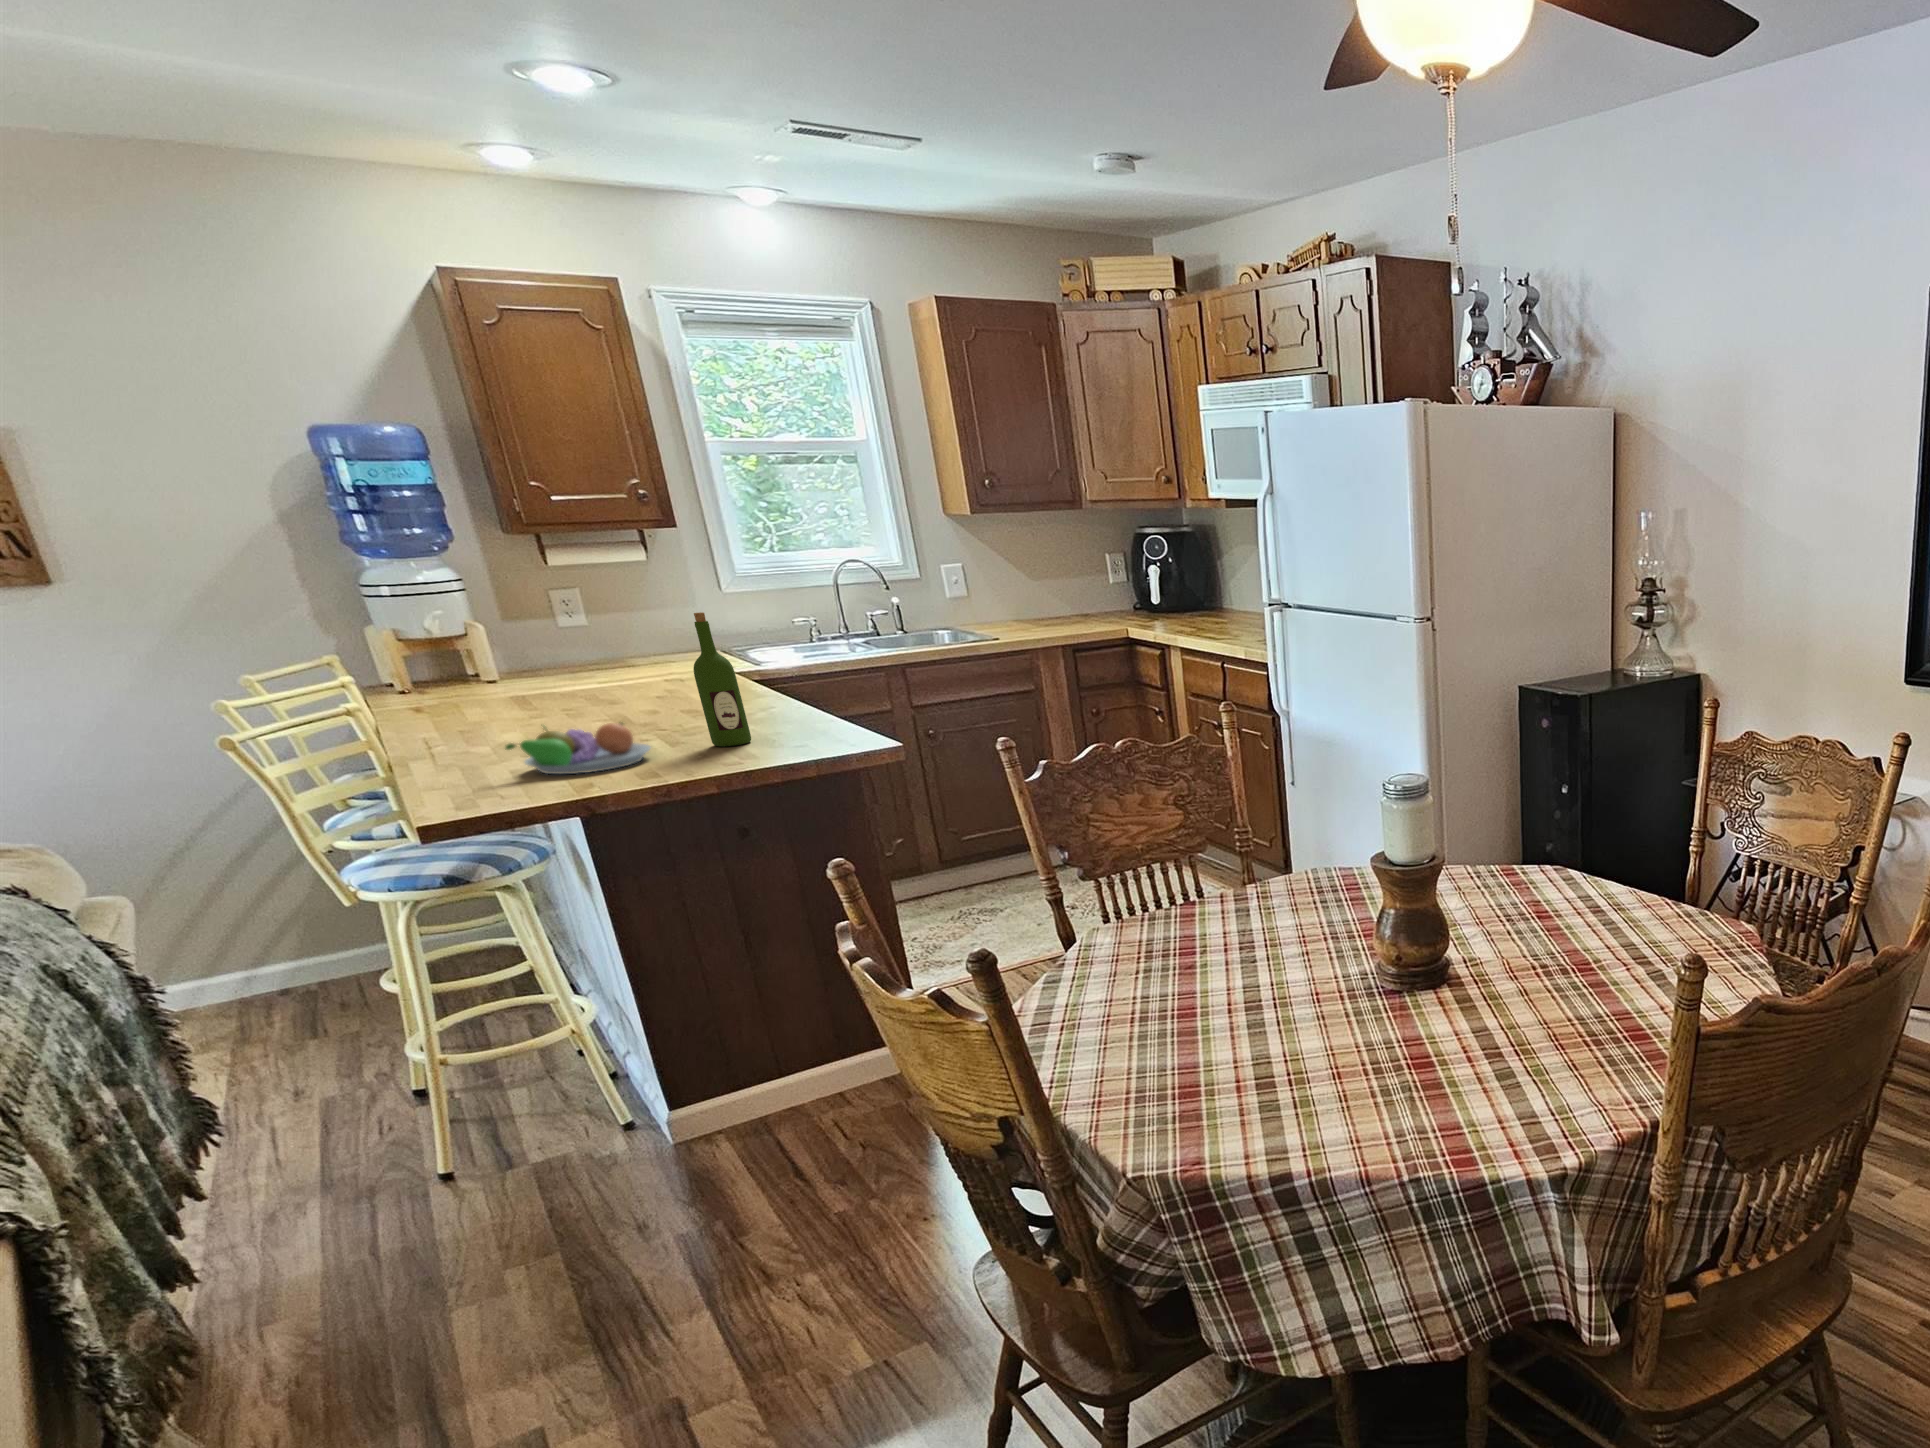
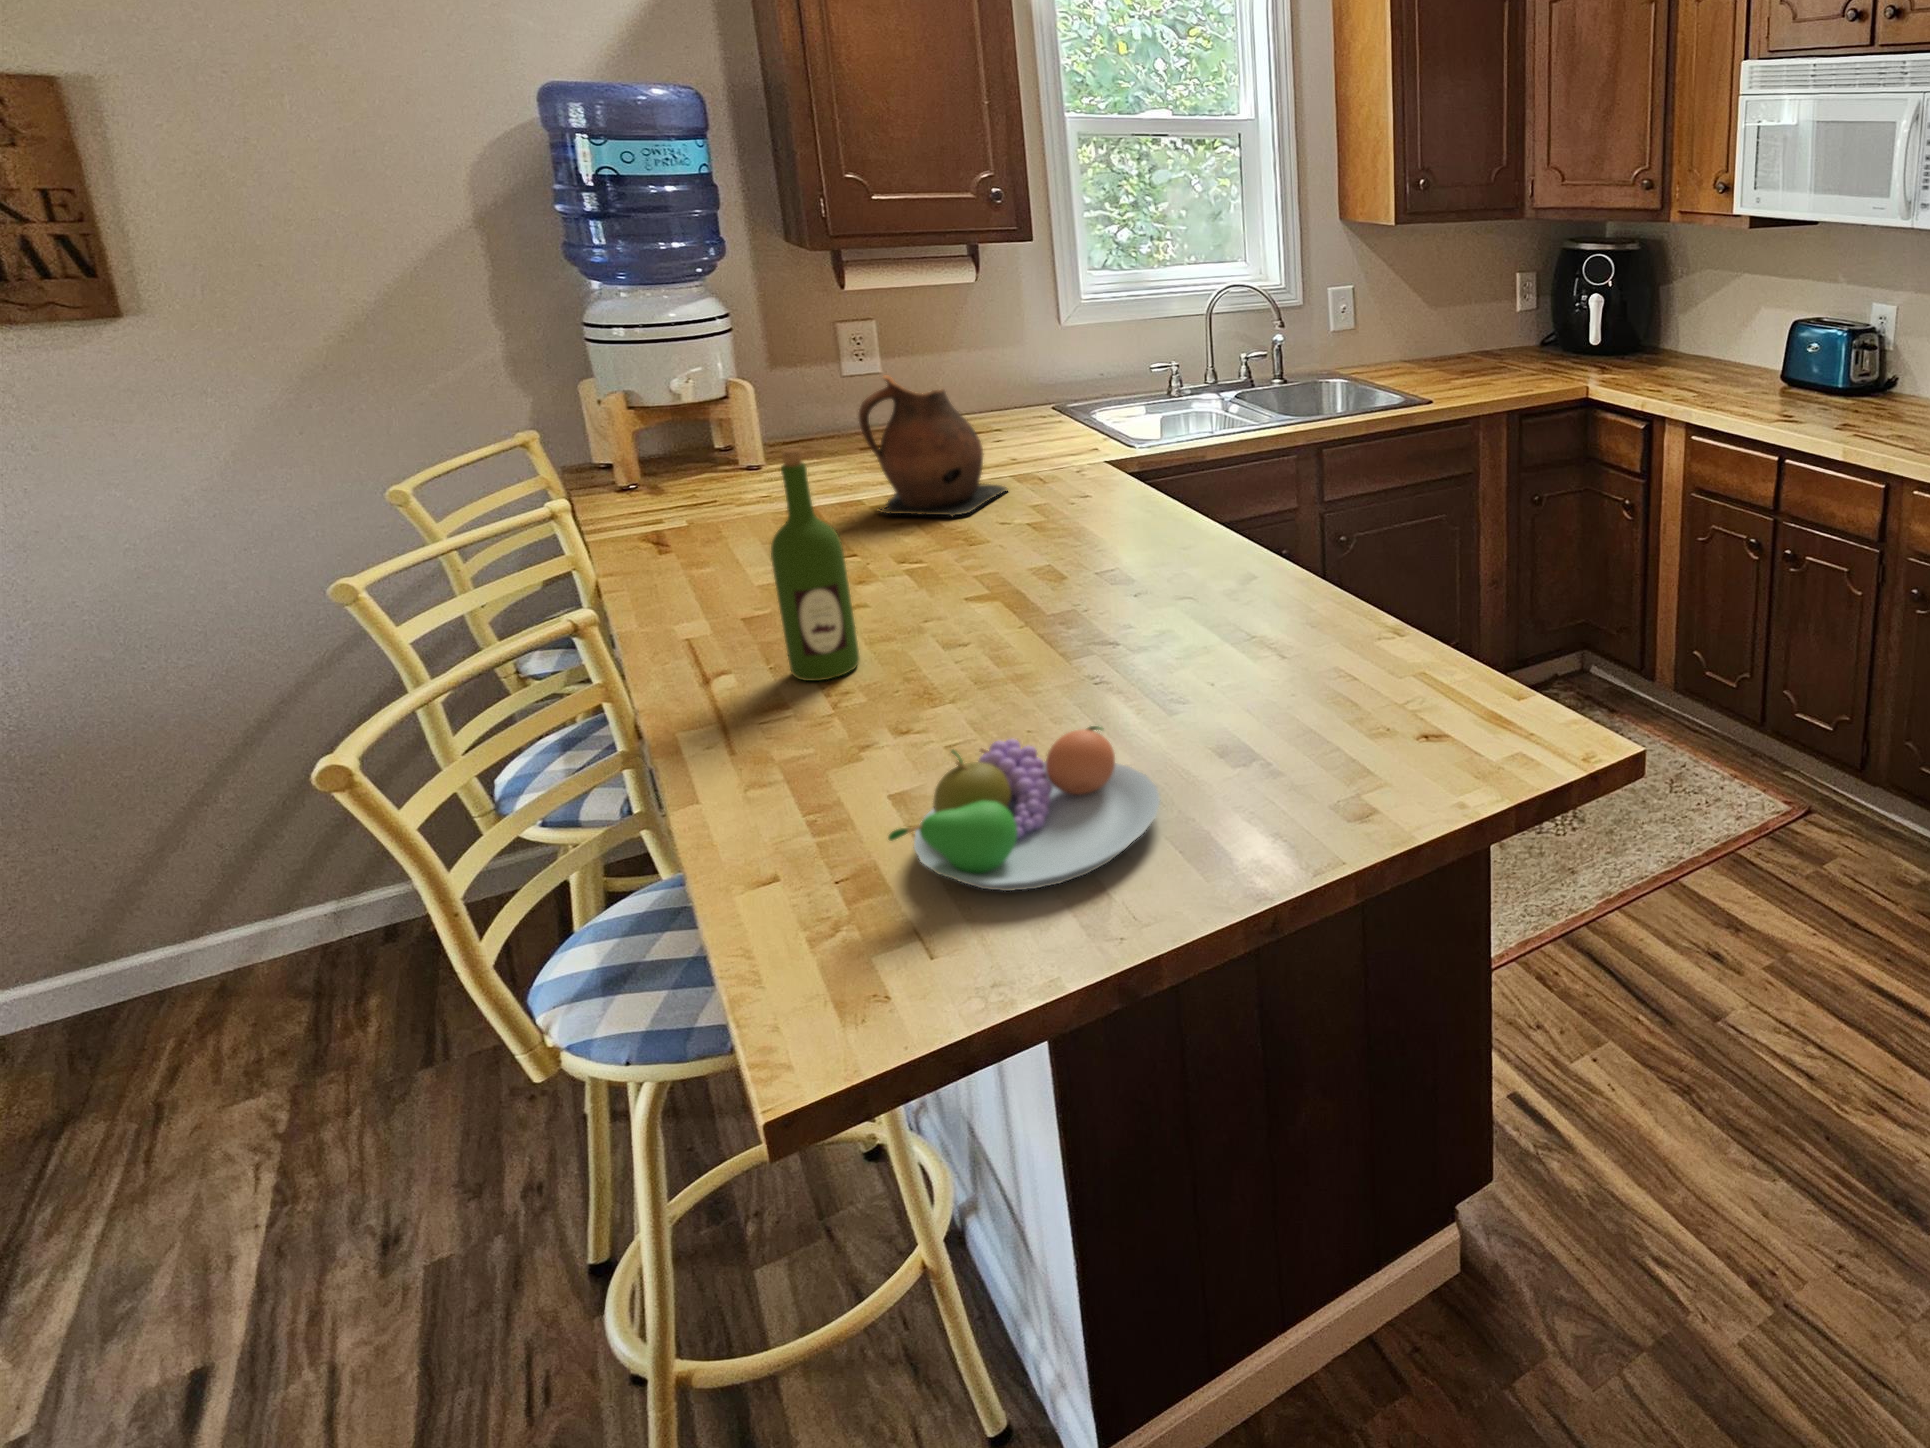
ceramic pitcher: none [545,605,660,693] -> present [859,375,1007,517]
wine bottle: present [693,612,751,746] -> present [771,448,860,681]

